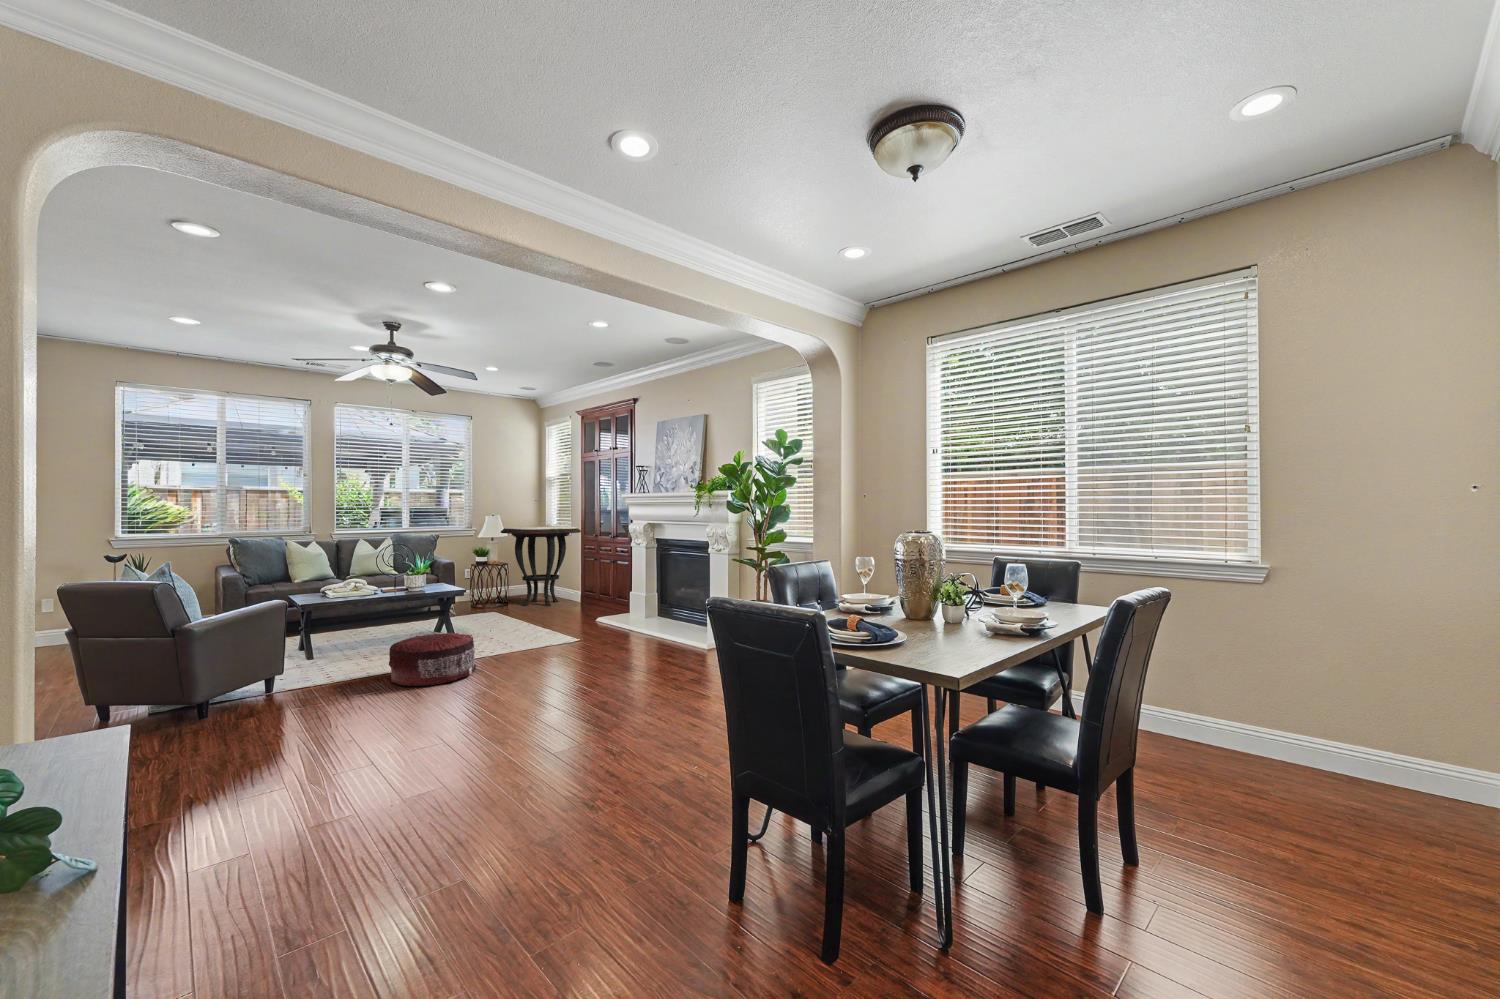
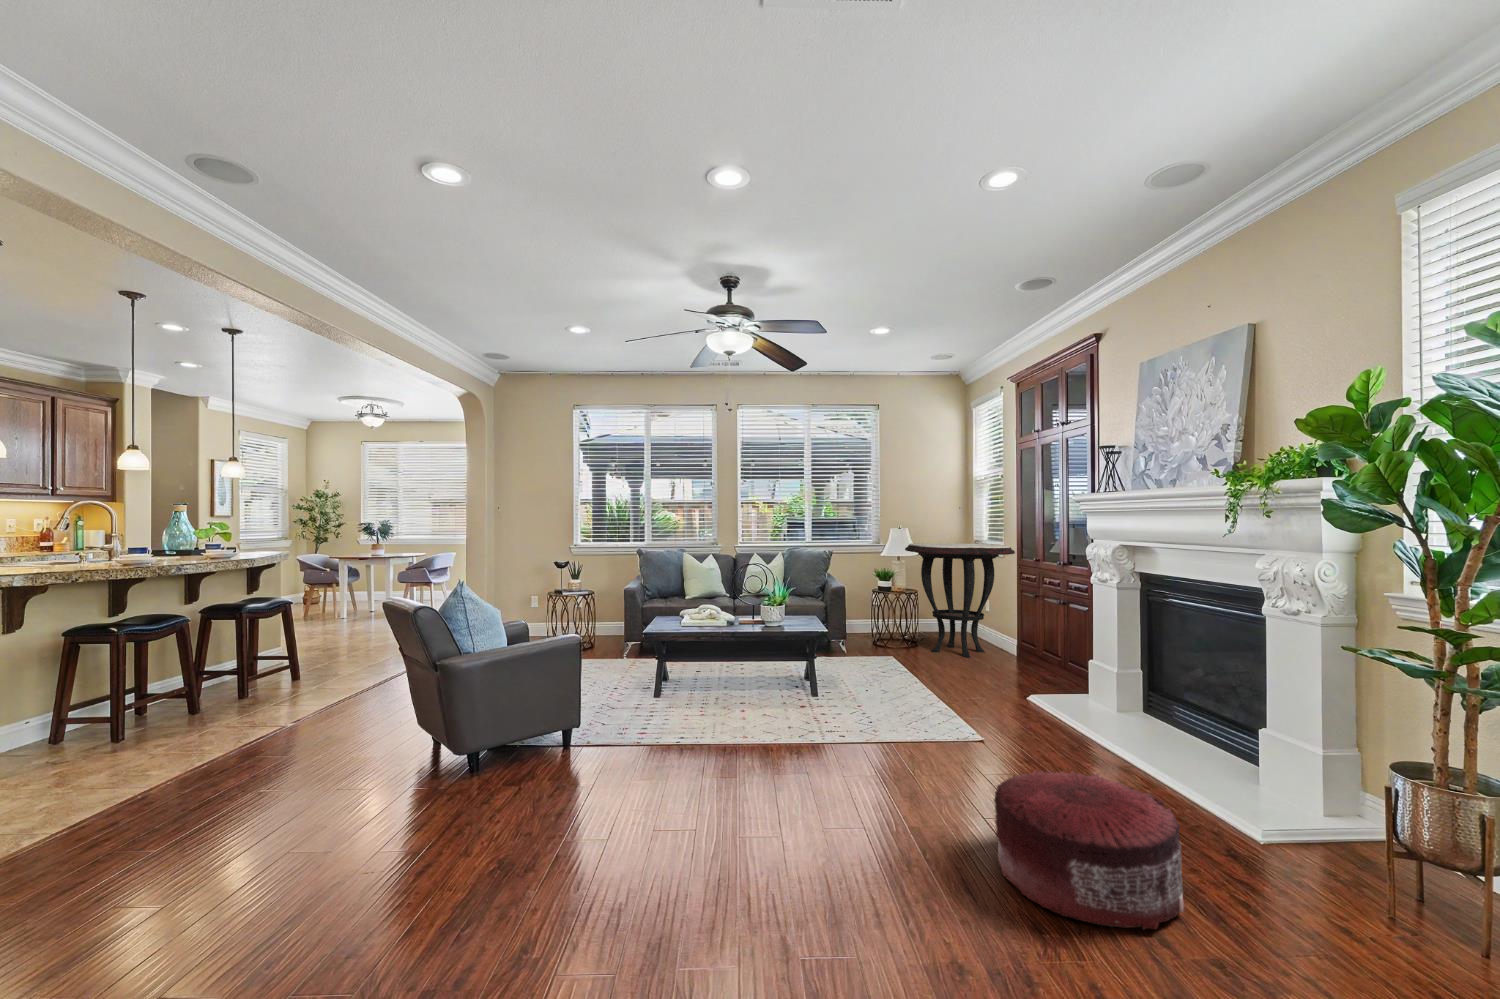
pouf: present [389,632,476,686] -> present [994,770,1184,930]

